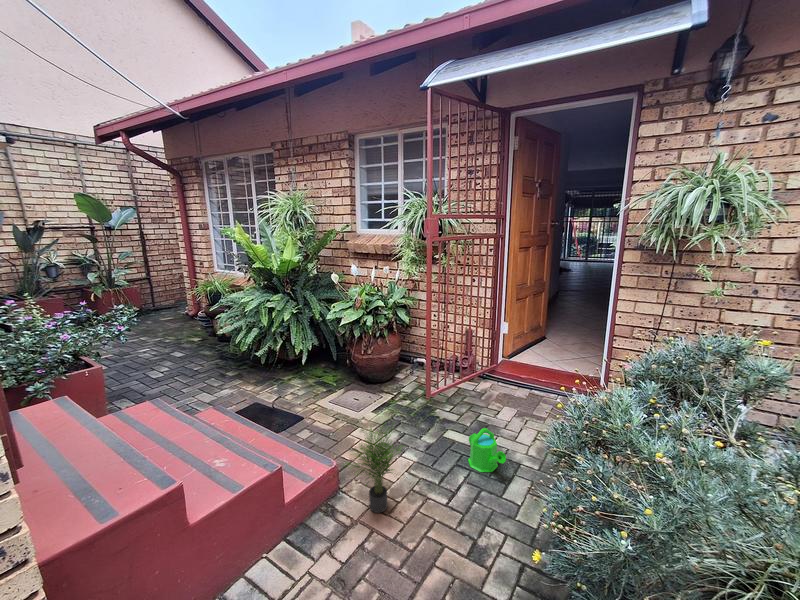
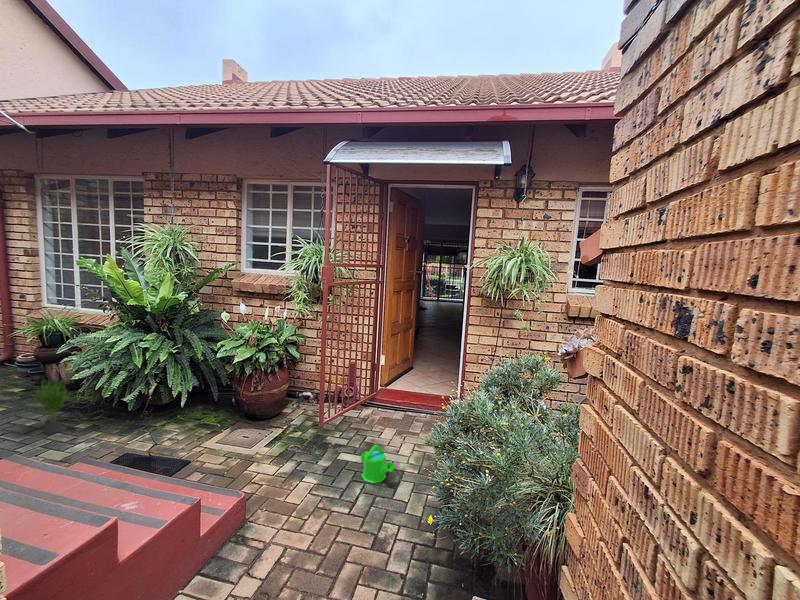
potted plant: present [348,429,400,513] -> present [32,381,68,434]

